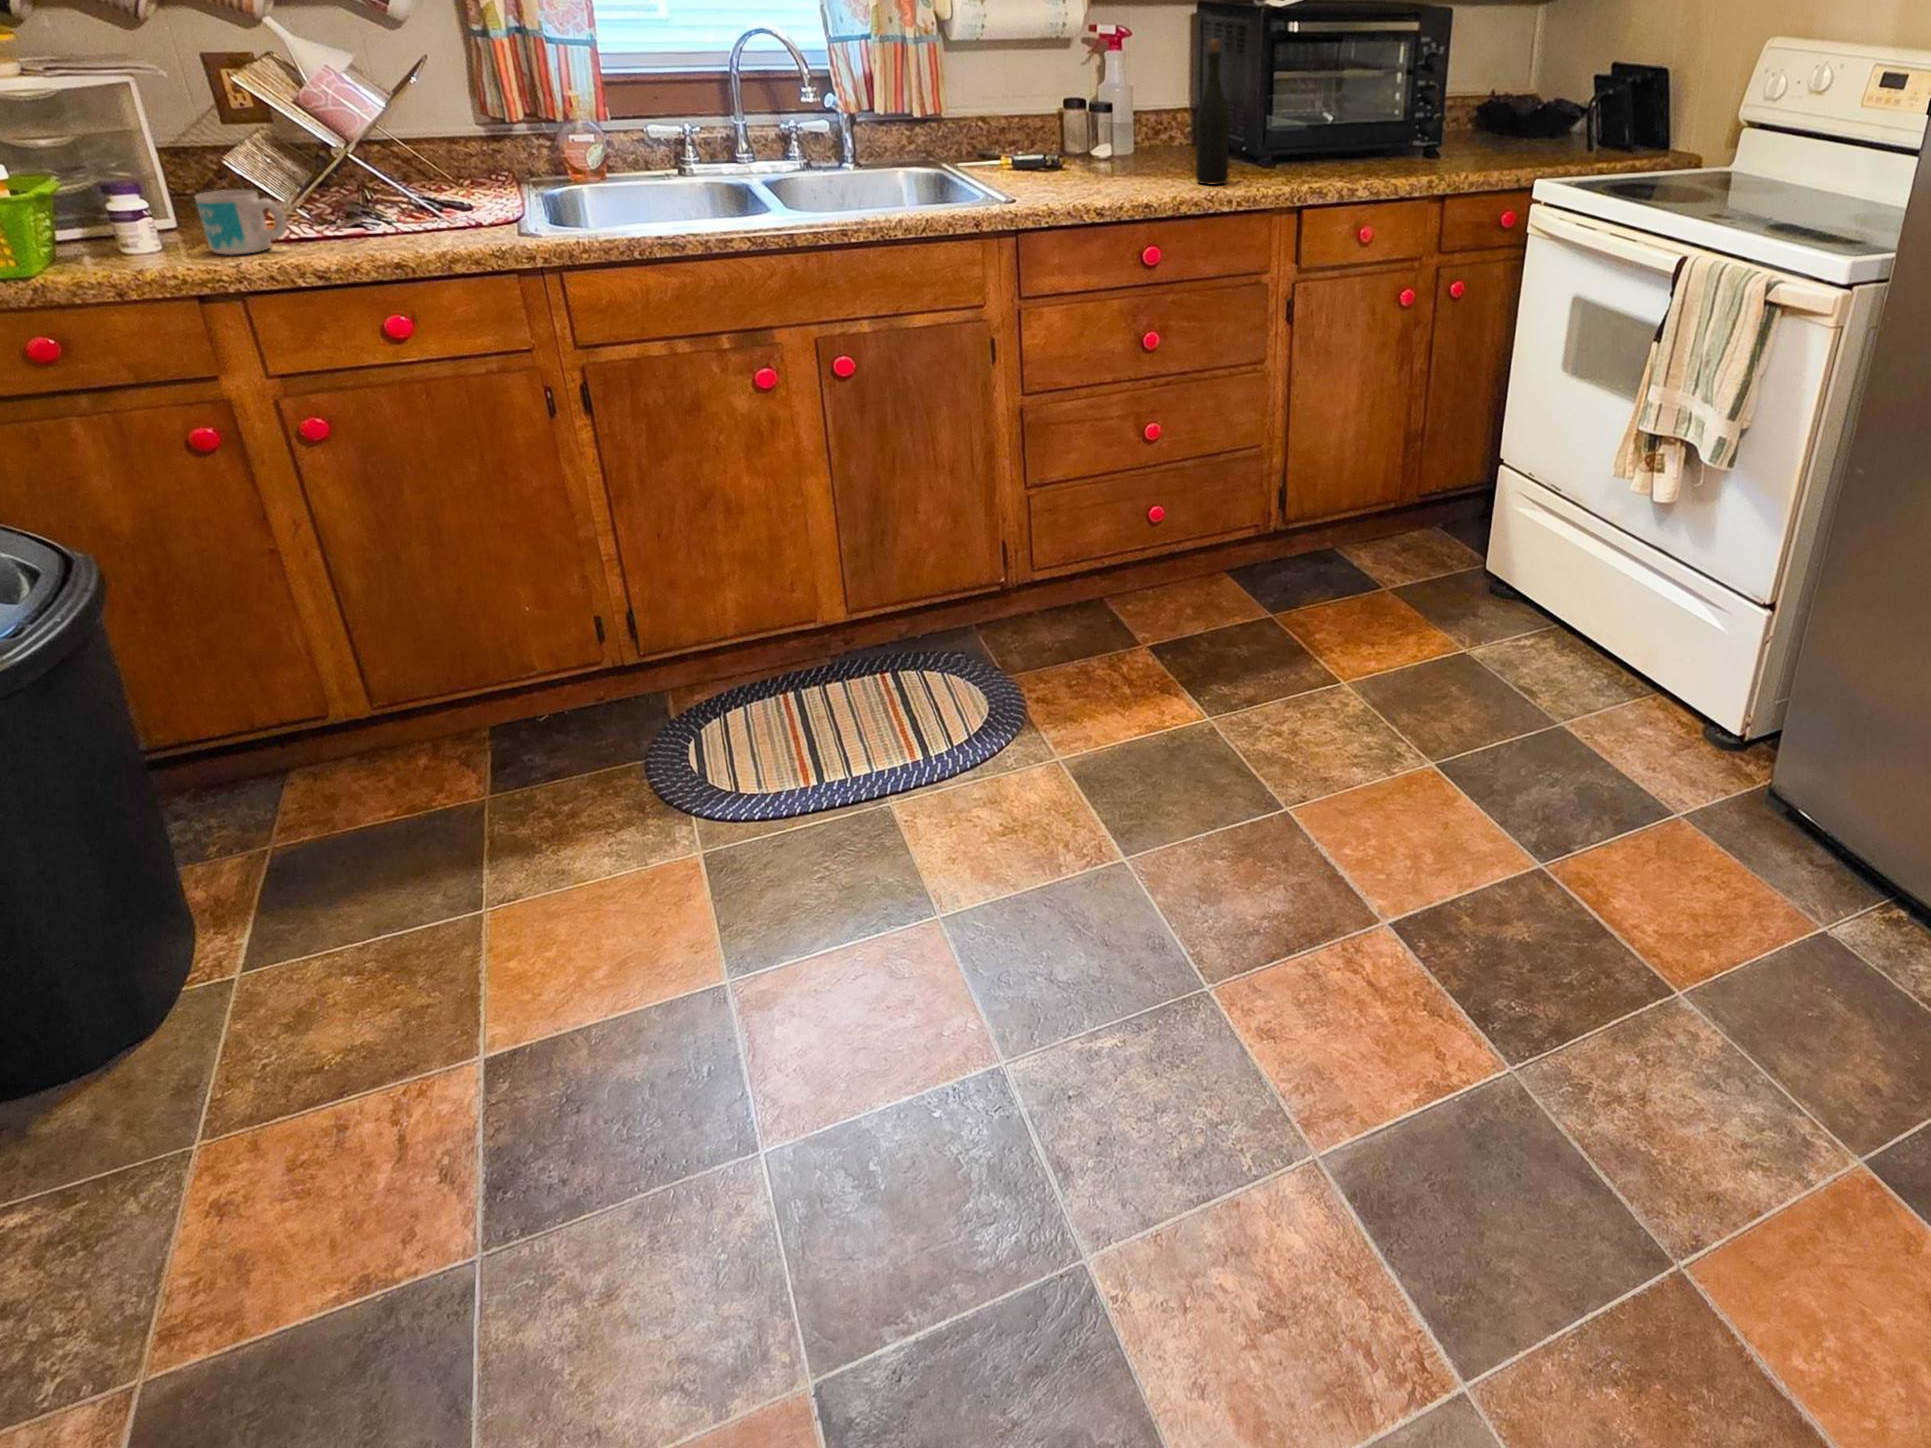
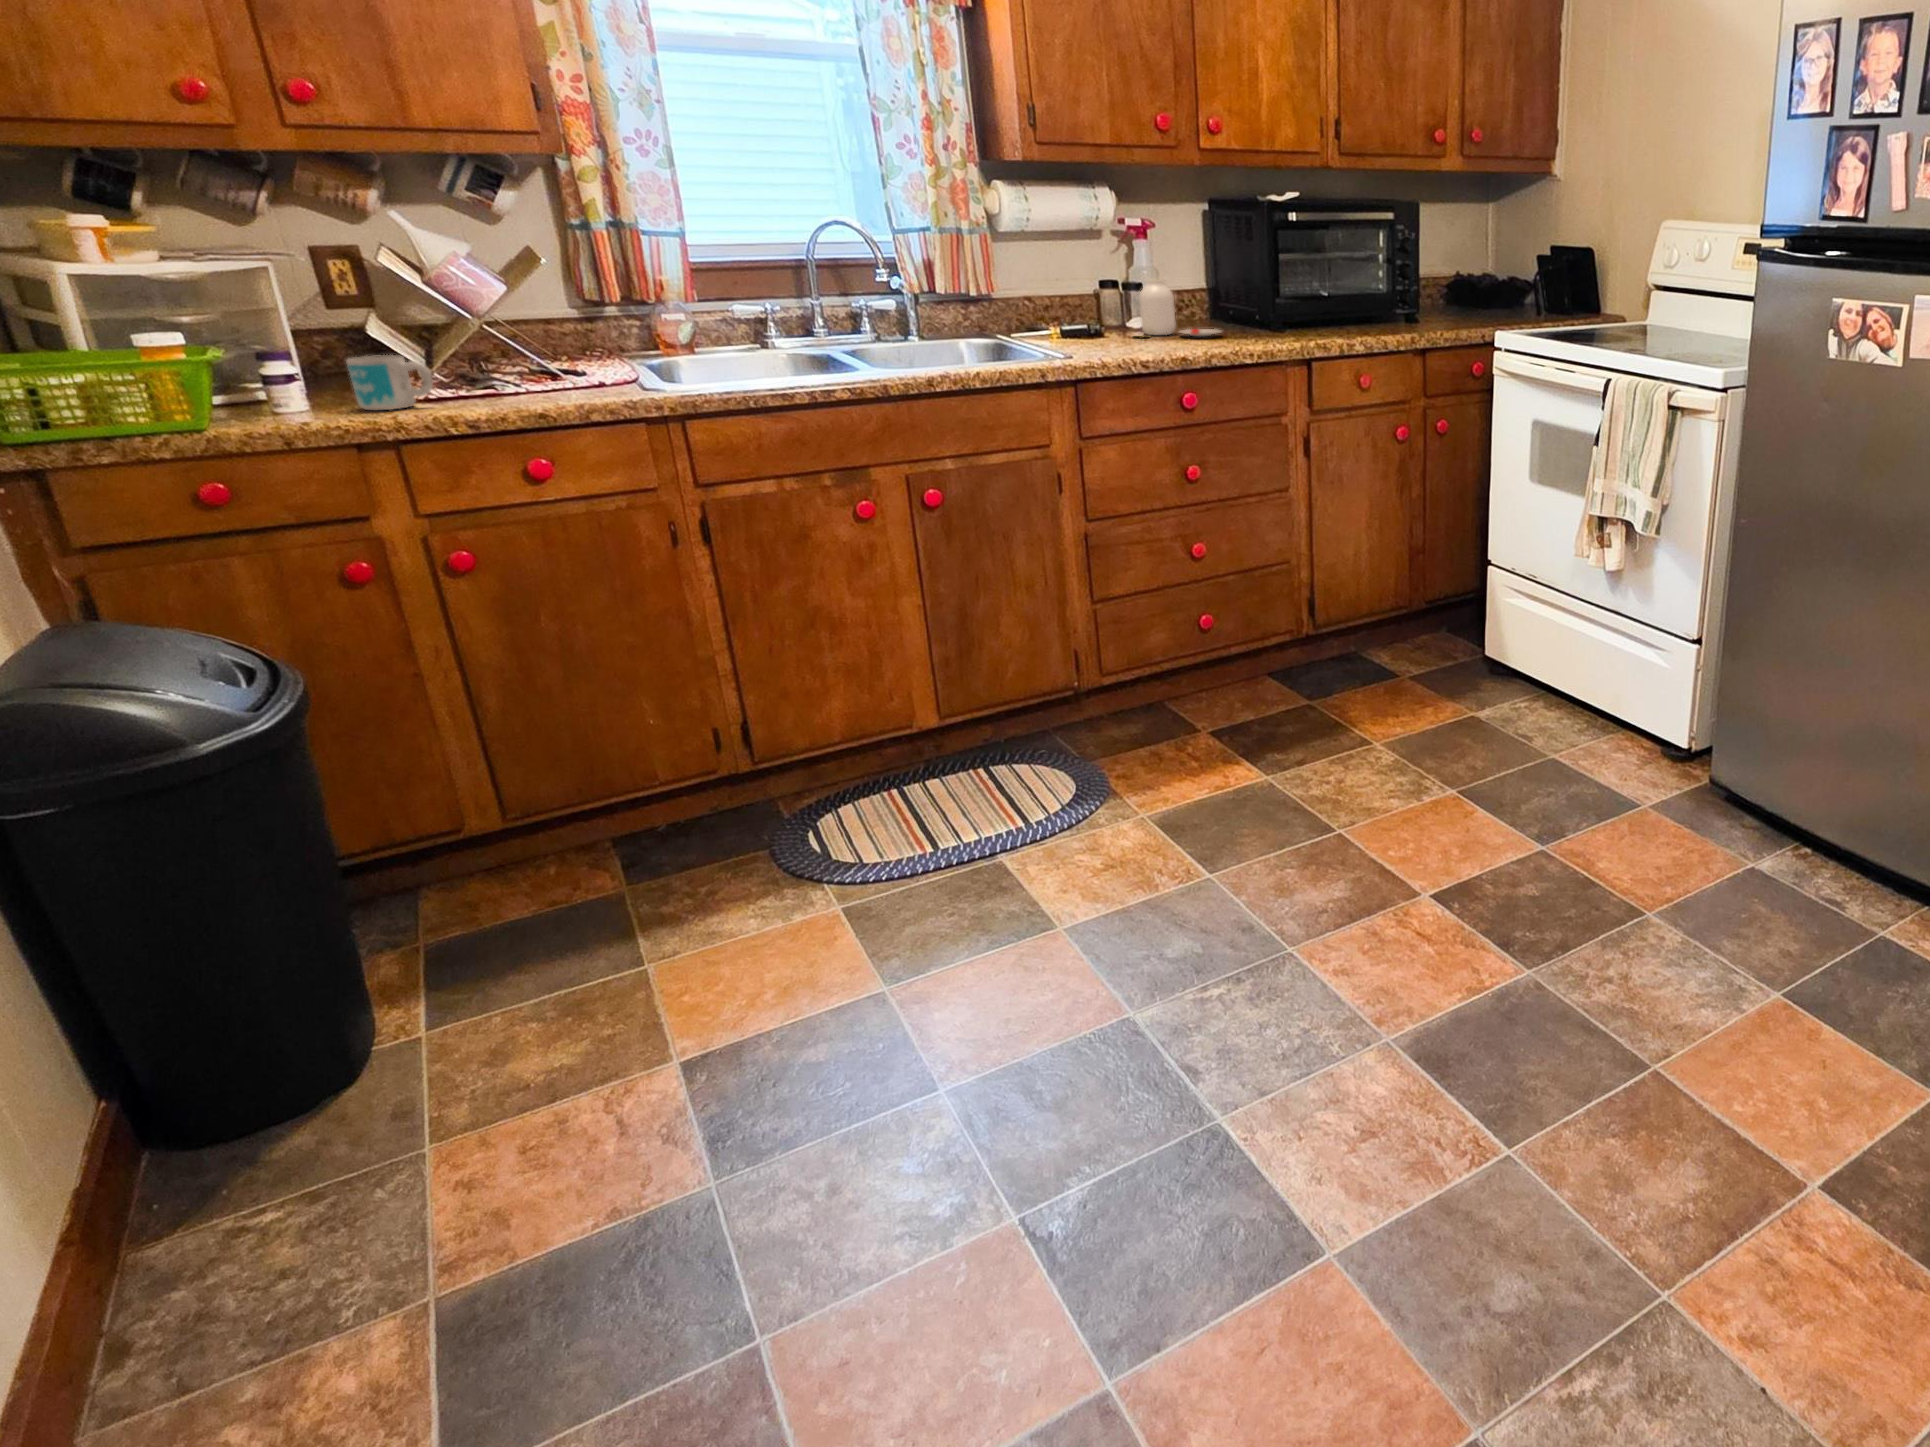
bottle: present [1196,39,1230,184] -> none [1219,227,1249,345]
jar: none [1093,98,1199,170] -> present [1139,279,1221,336]

